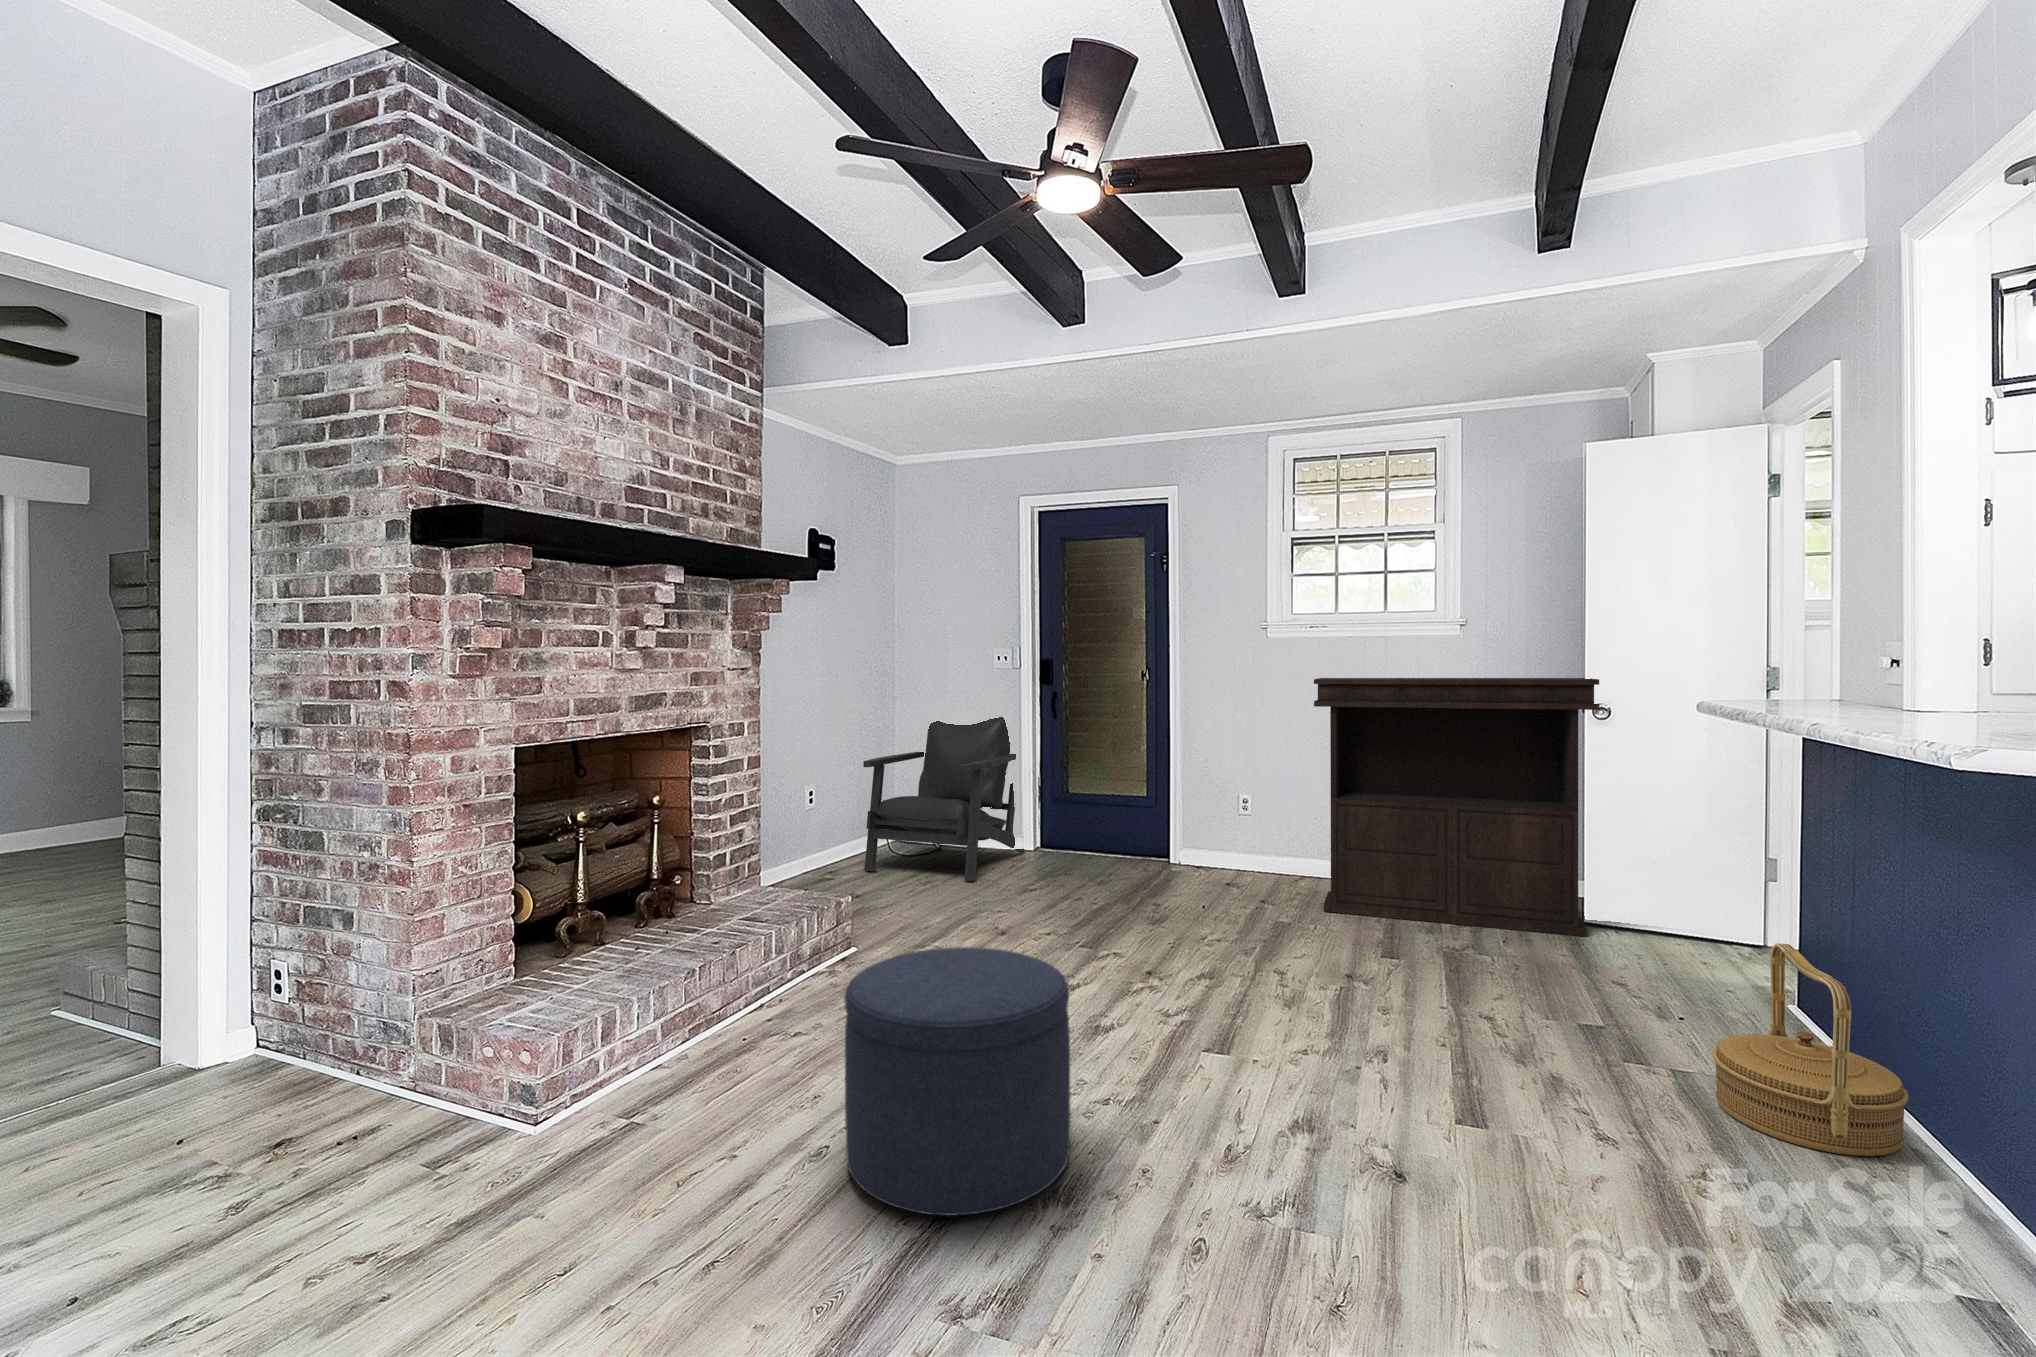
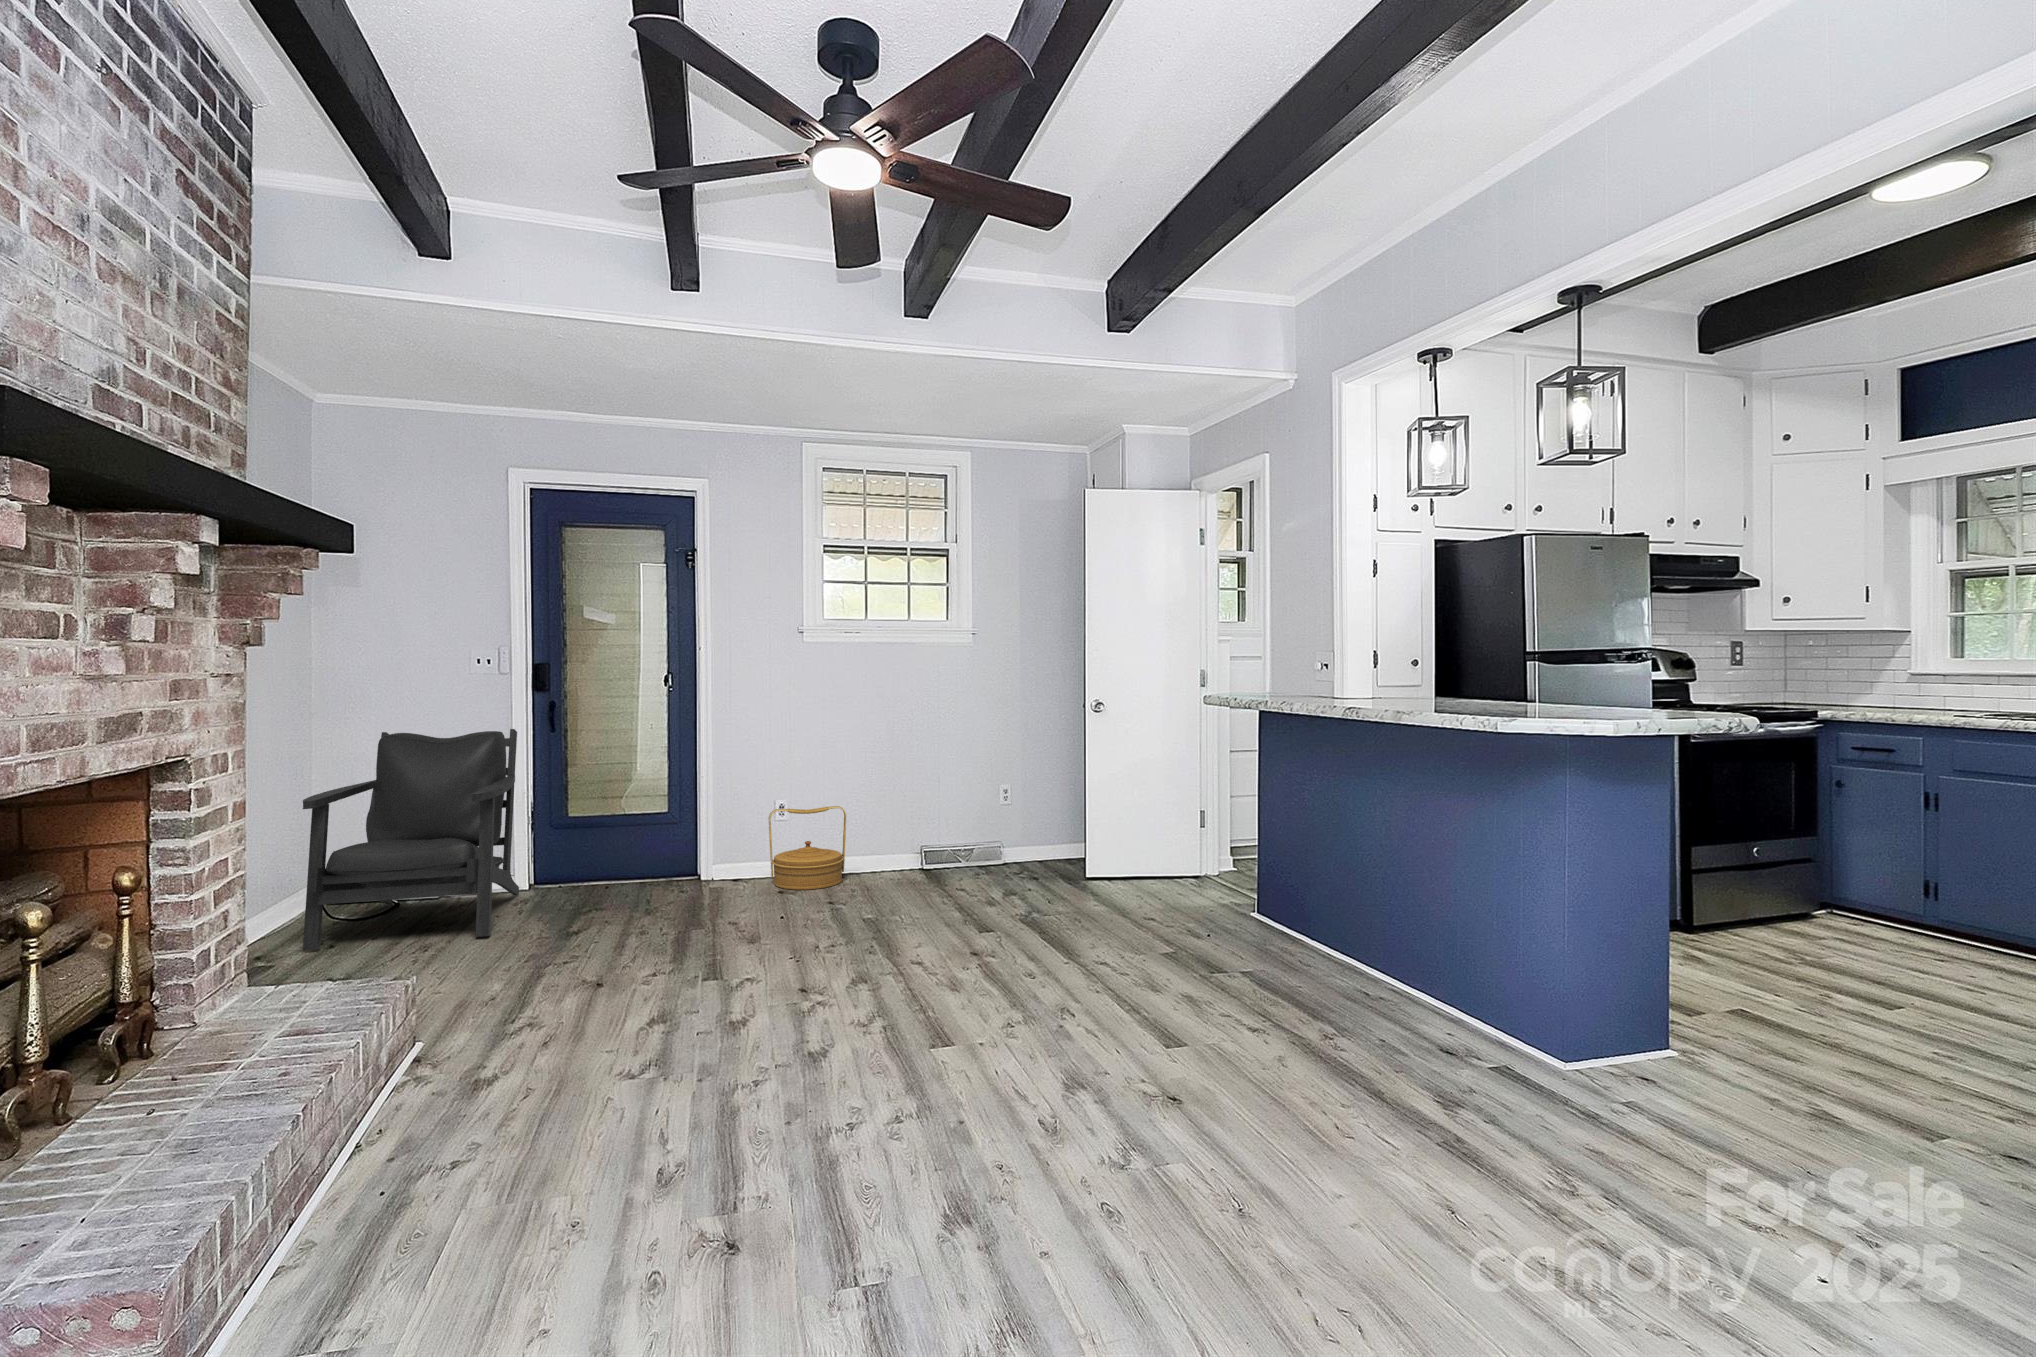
console table: present [1314,678,1599,937] -> none [874,680,1098,900]
woven basket: present [1712,943,1909,1156] -> present [769,806,846,890]
ottoman: present [845,947,1071,1215] -> none [678,974,928,1272]

